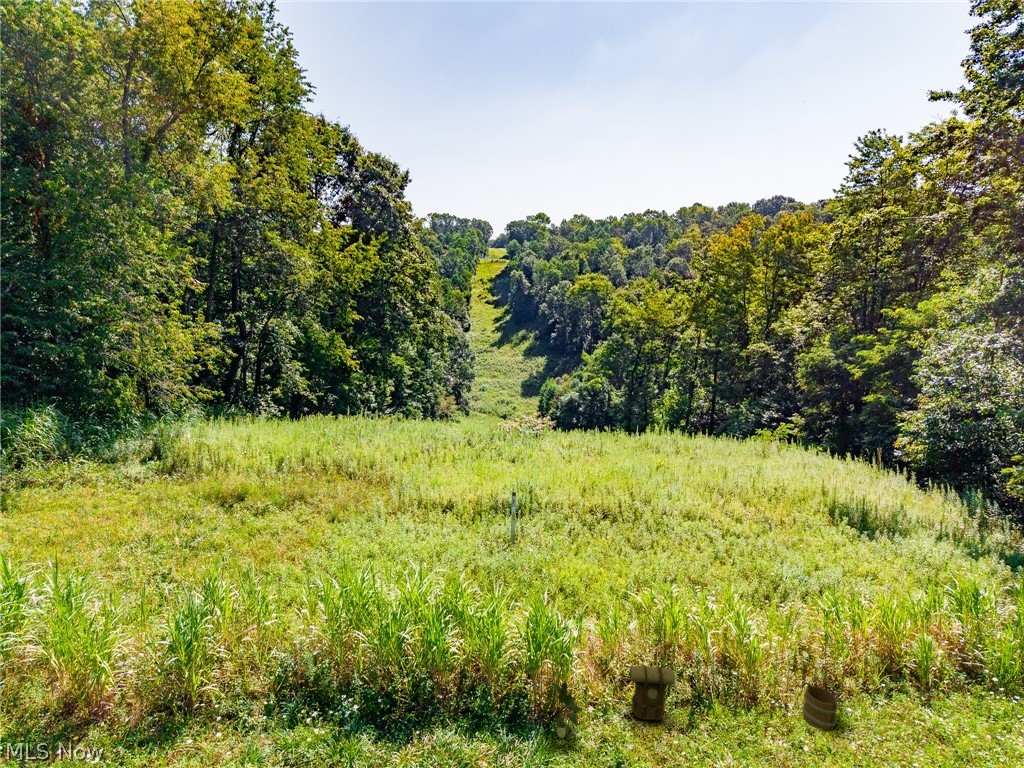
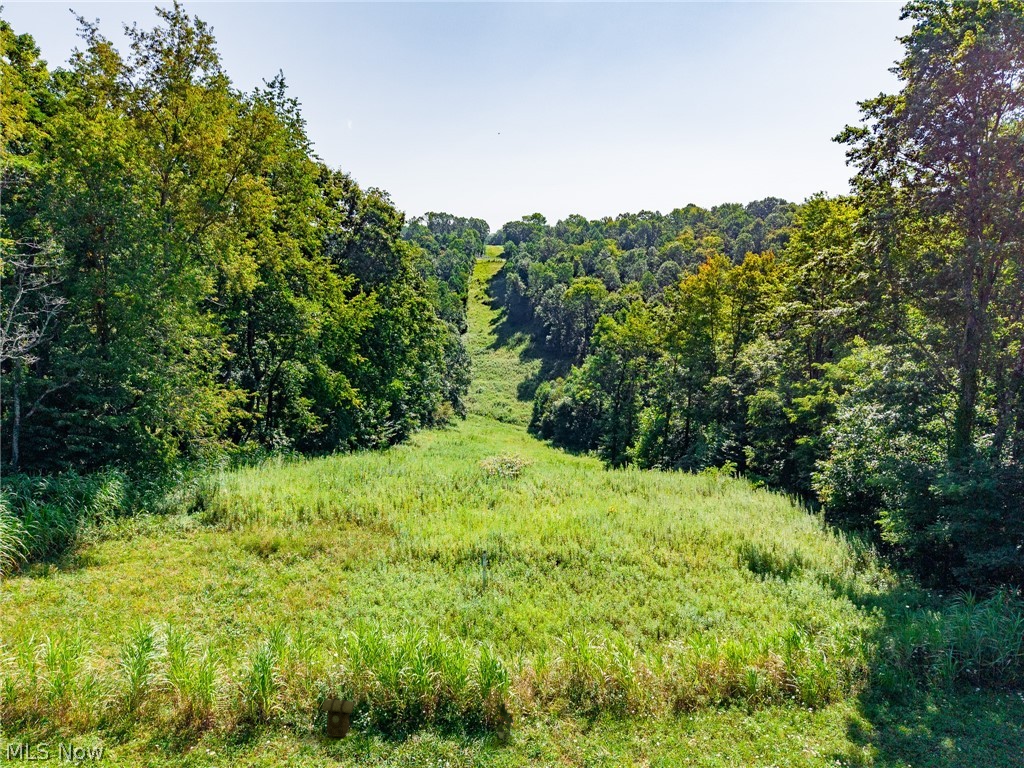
backpack: present [629,666,675,721] -> present [322,699,354,737]
bucket: present [802,678,838,730] -> none [658,699,677,733]

